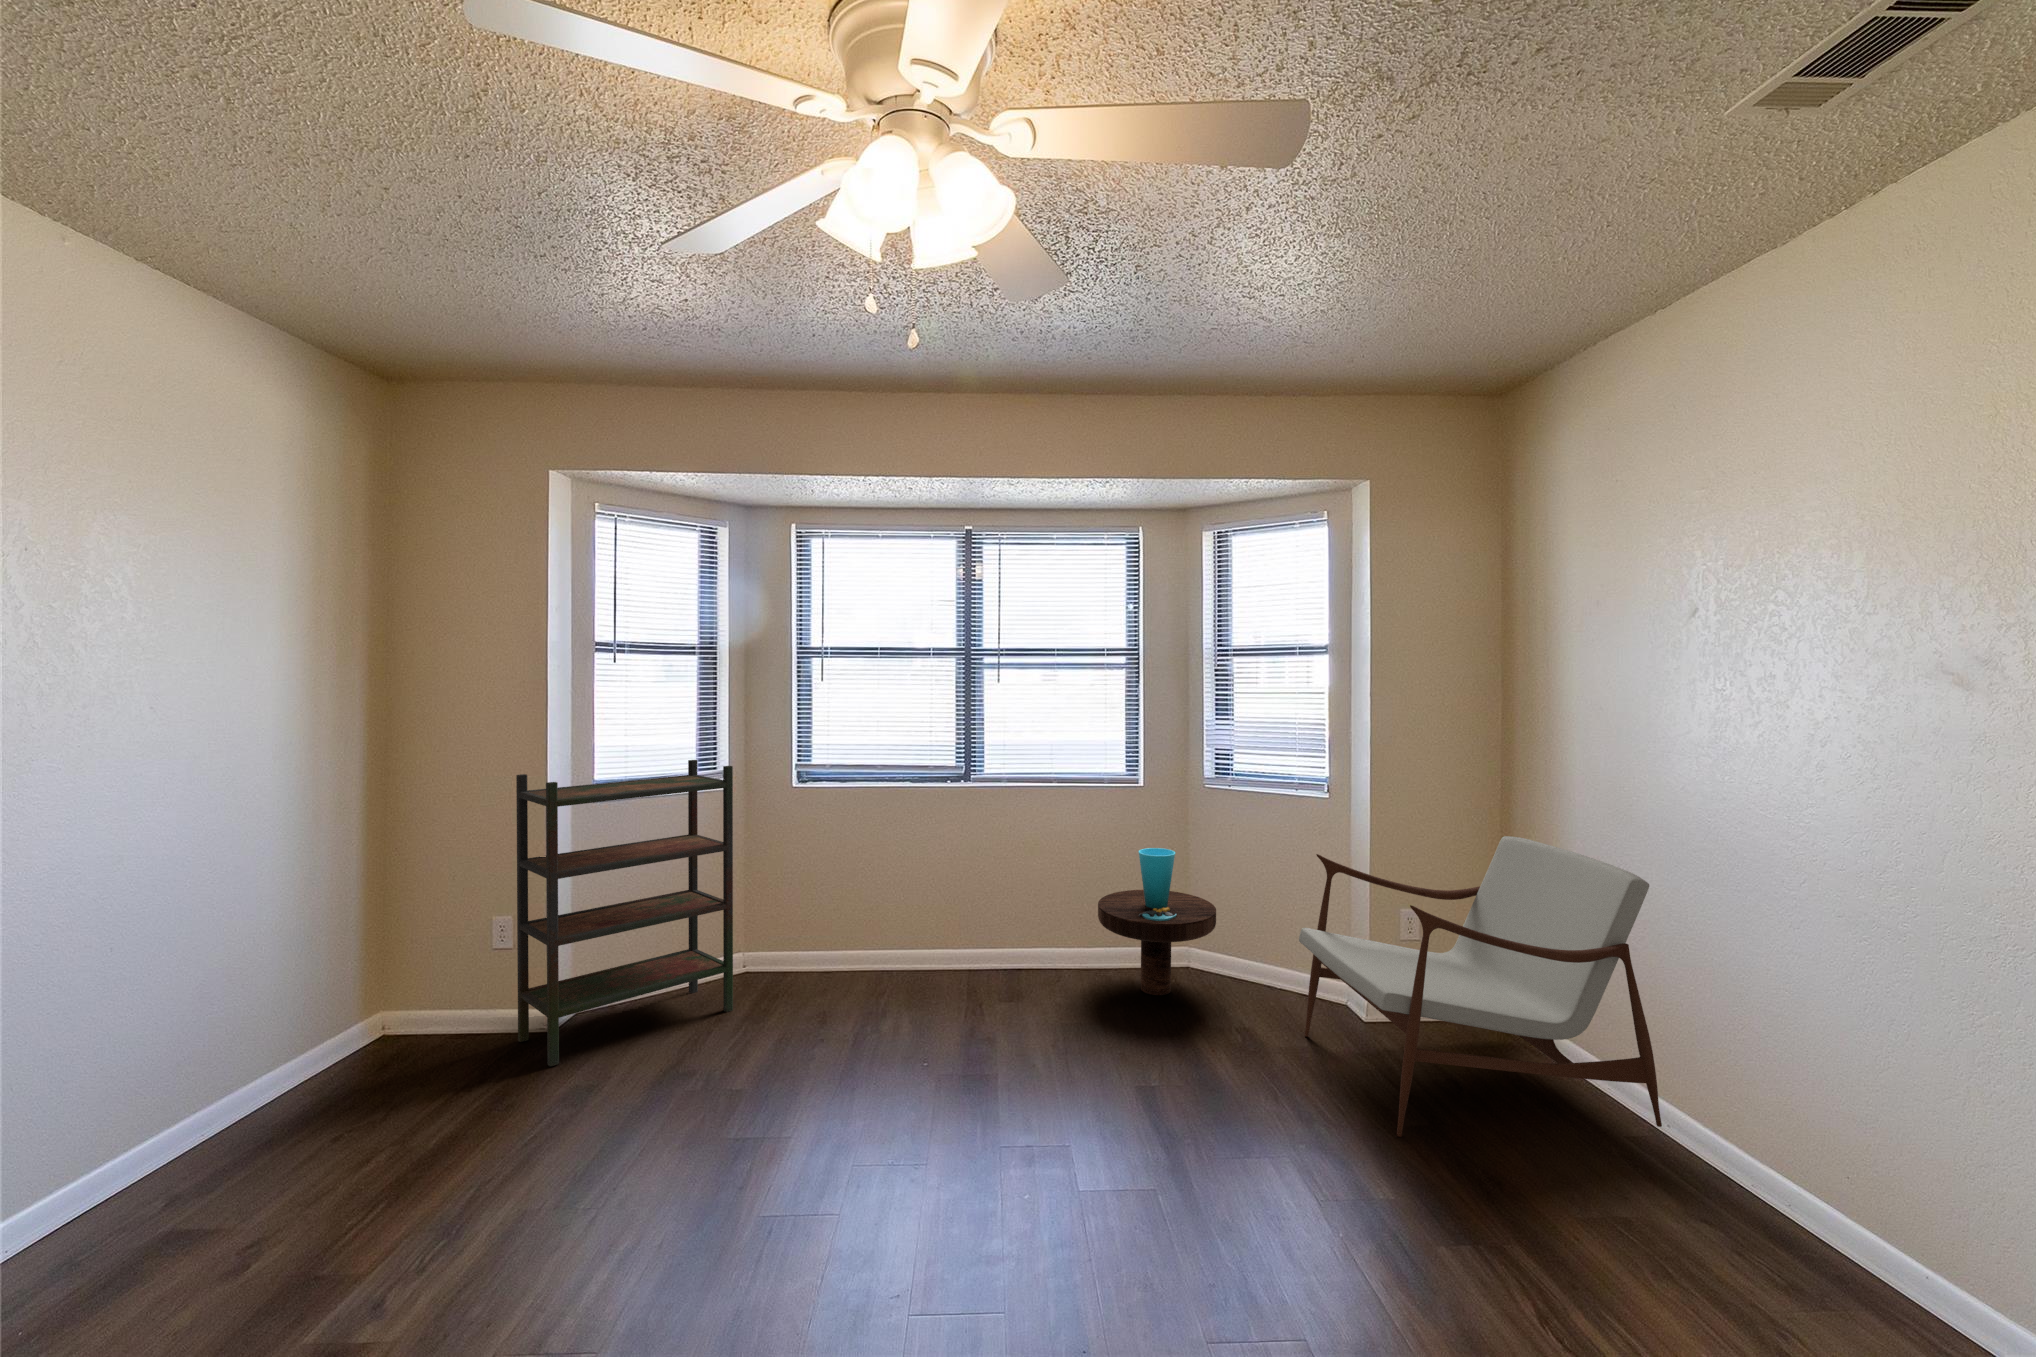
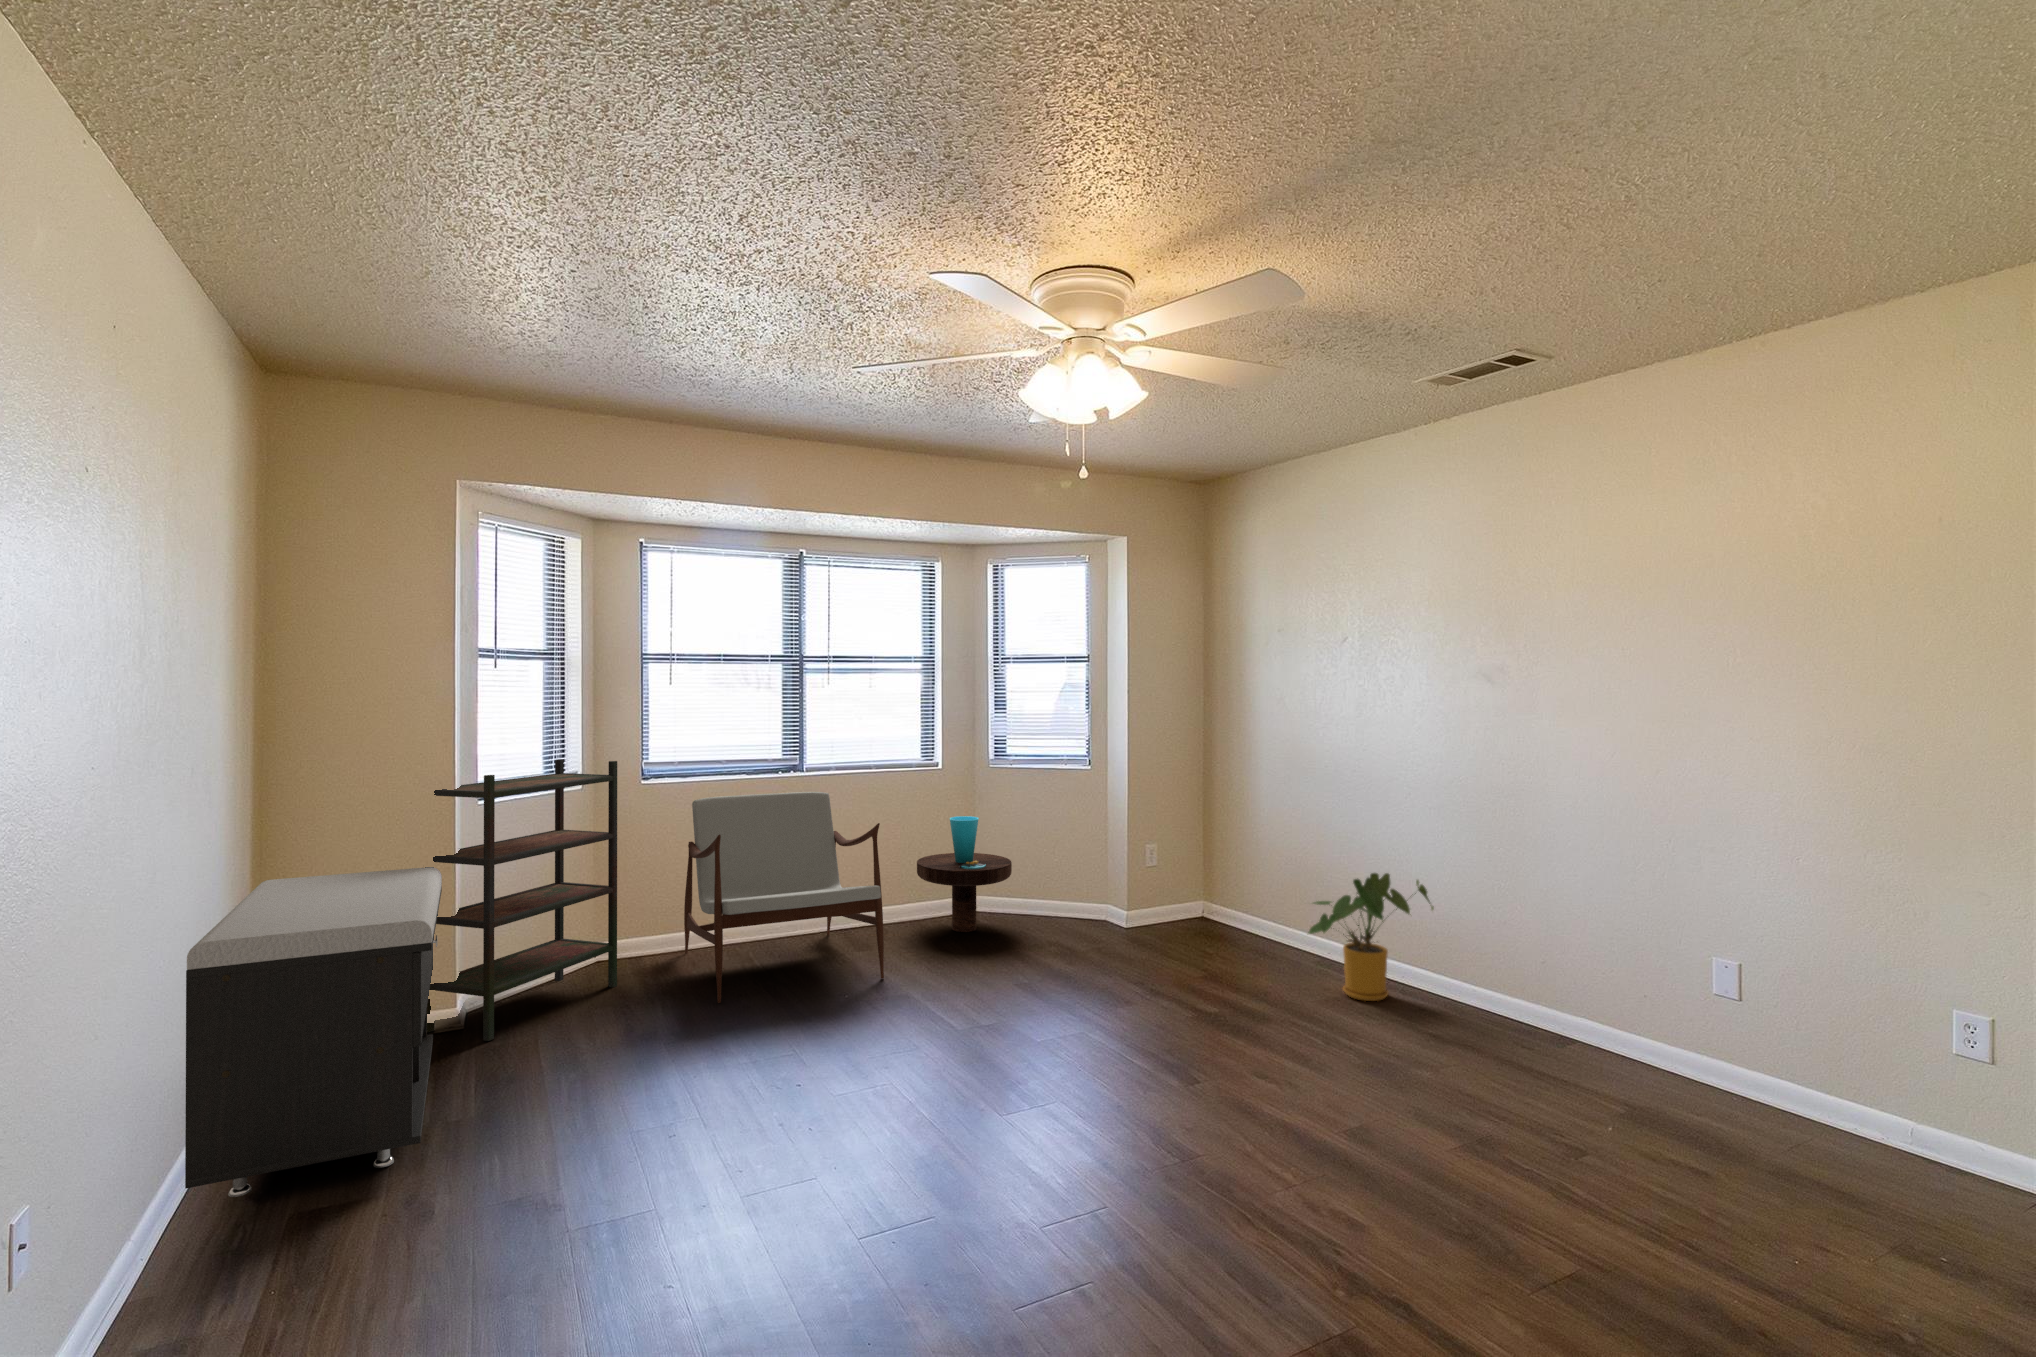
armchair: present [1299,836,1662,1137] -> present [684,792,884,1003]
storage bench: none [58,879,490,1245] -> present [185,867,442,1197]
house plant: none [1617,1039,1900,1281] -> present [1309,873,1434,1001]

